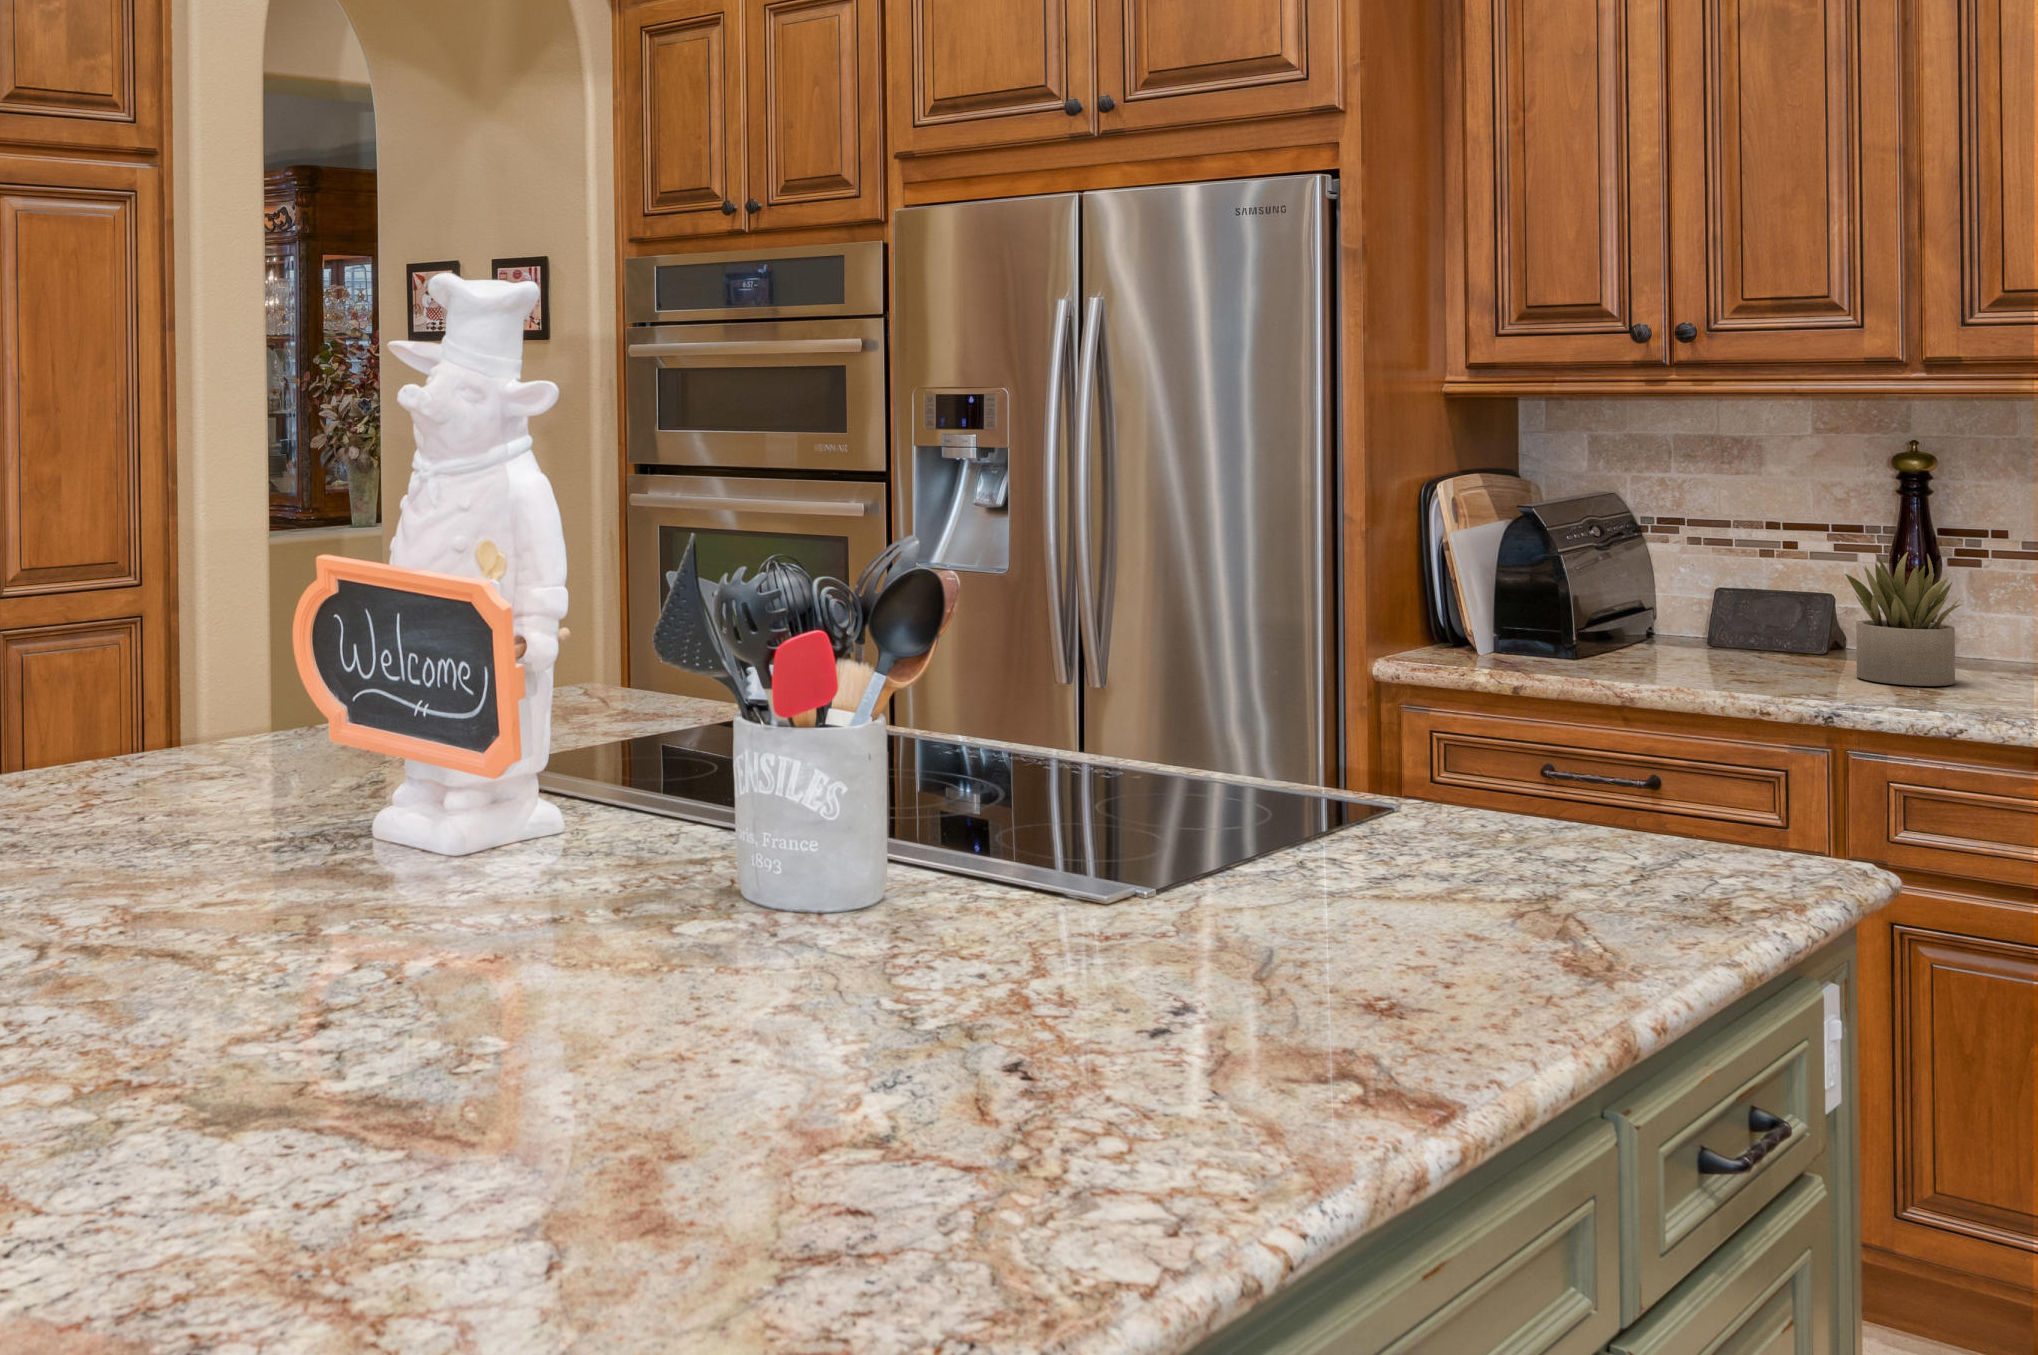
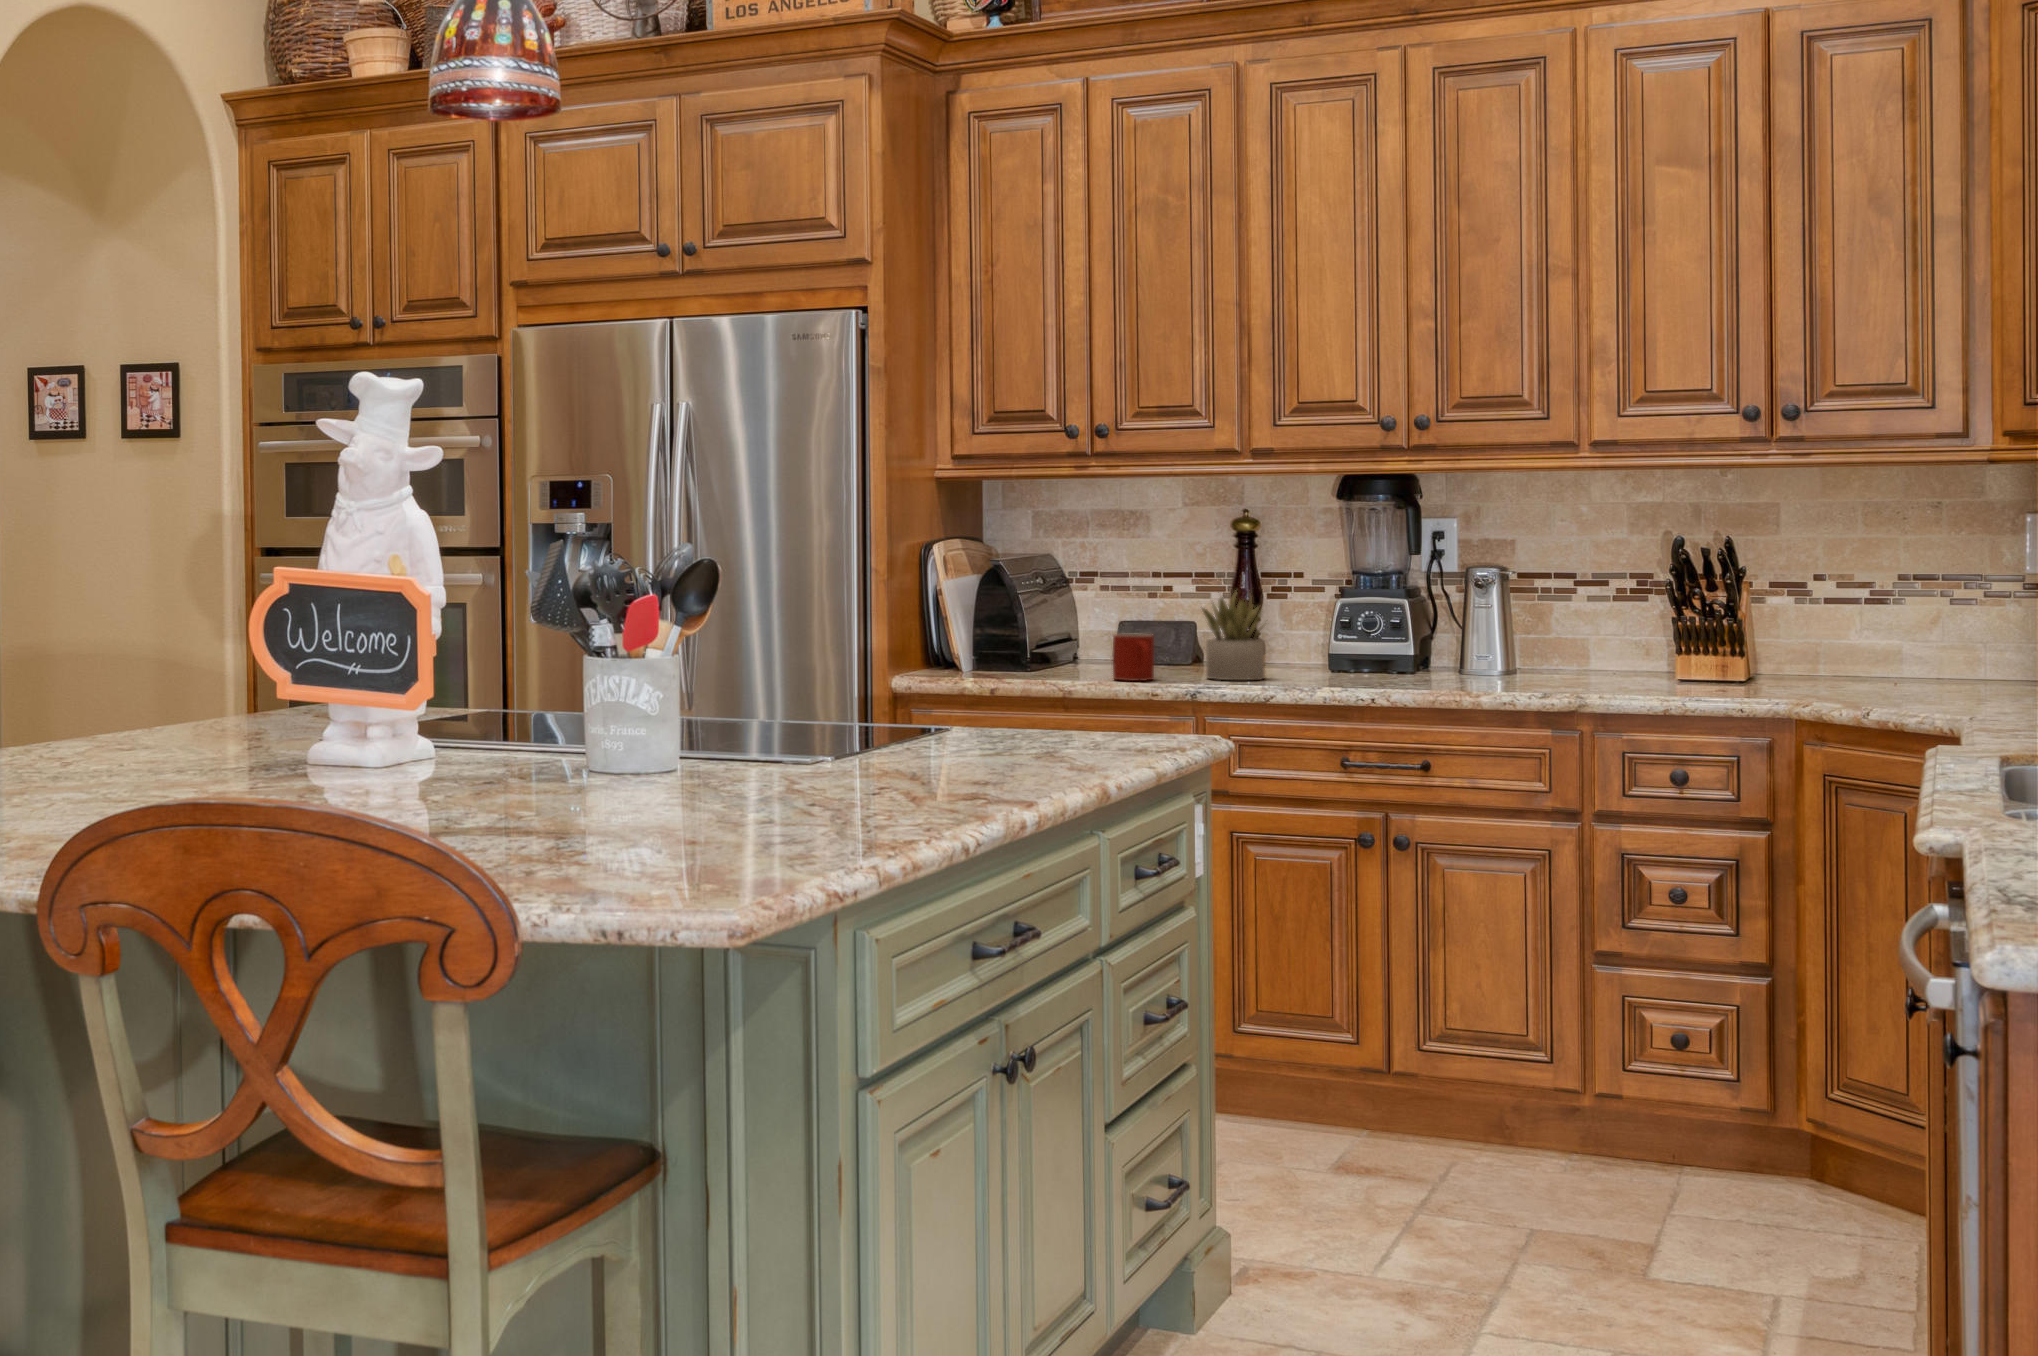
mug: none [1706,609,1772,678] -> present [1113,634,1154,681]

